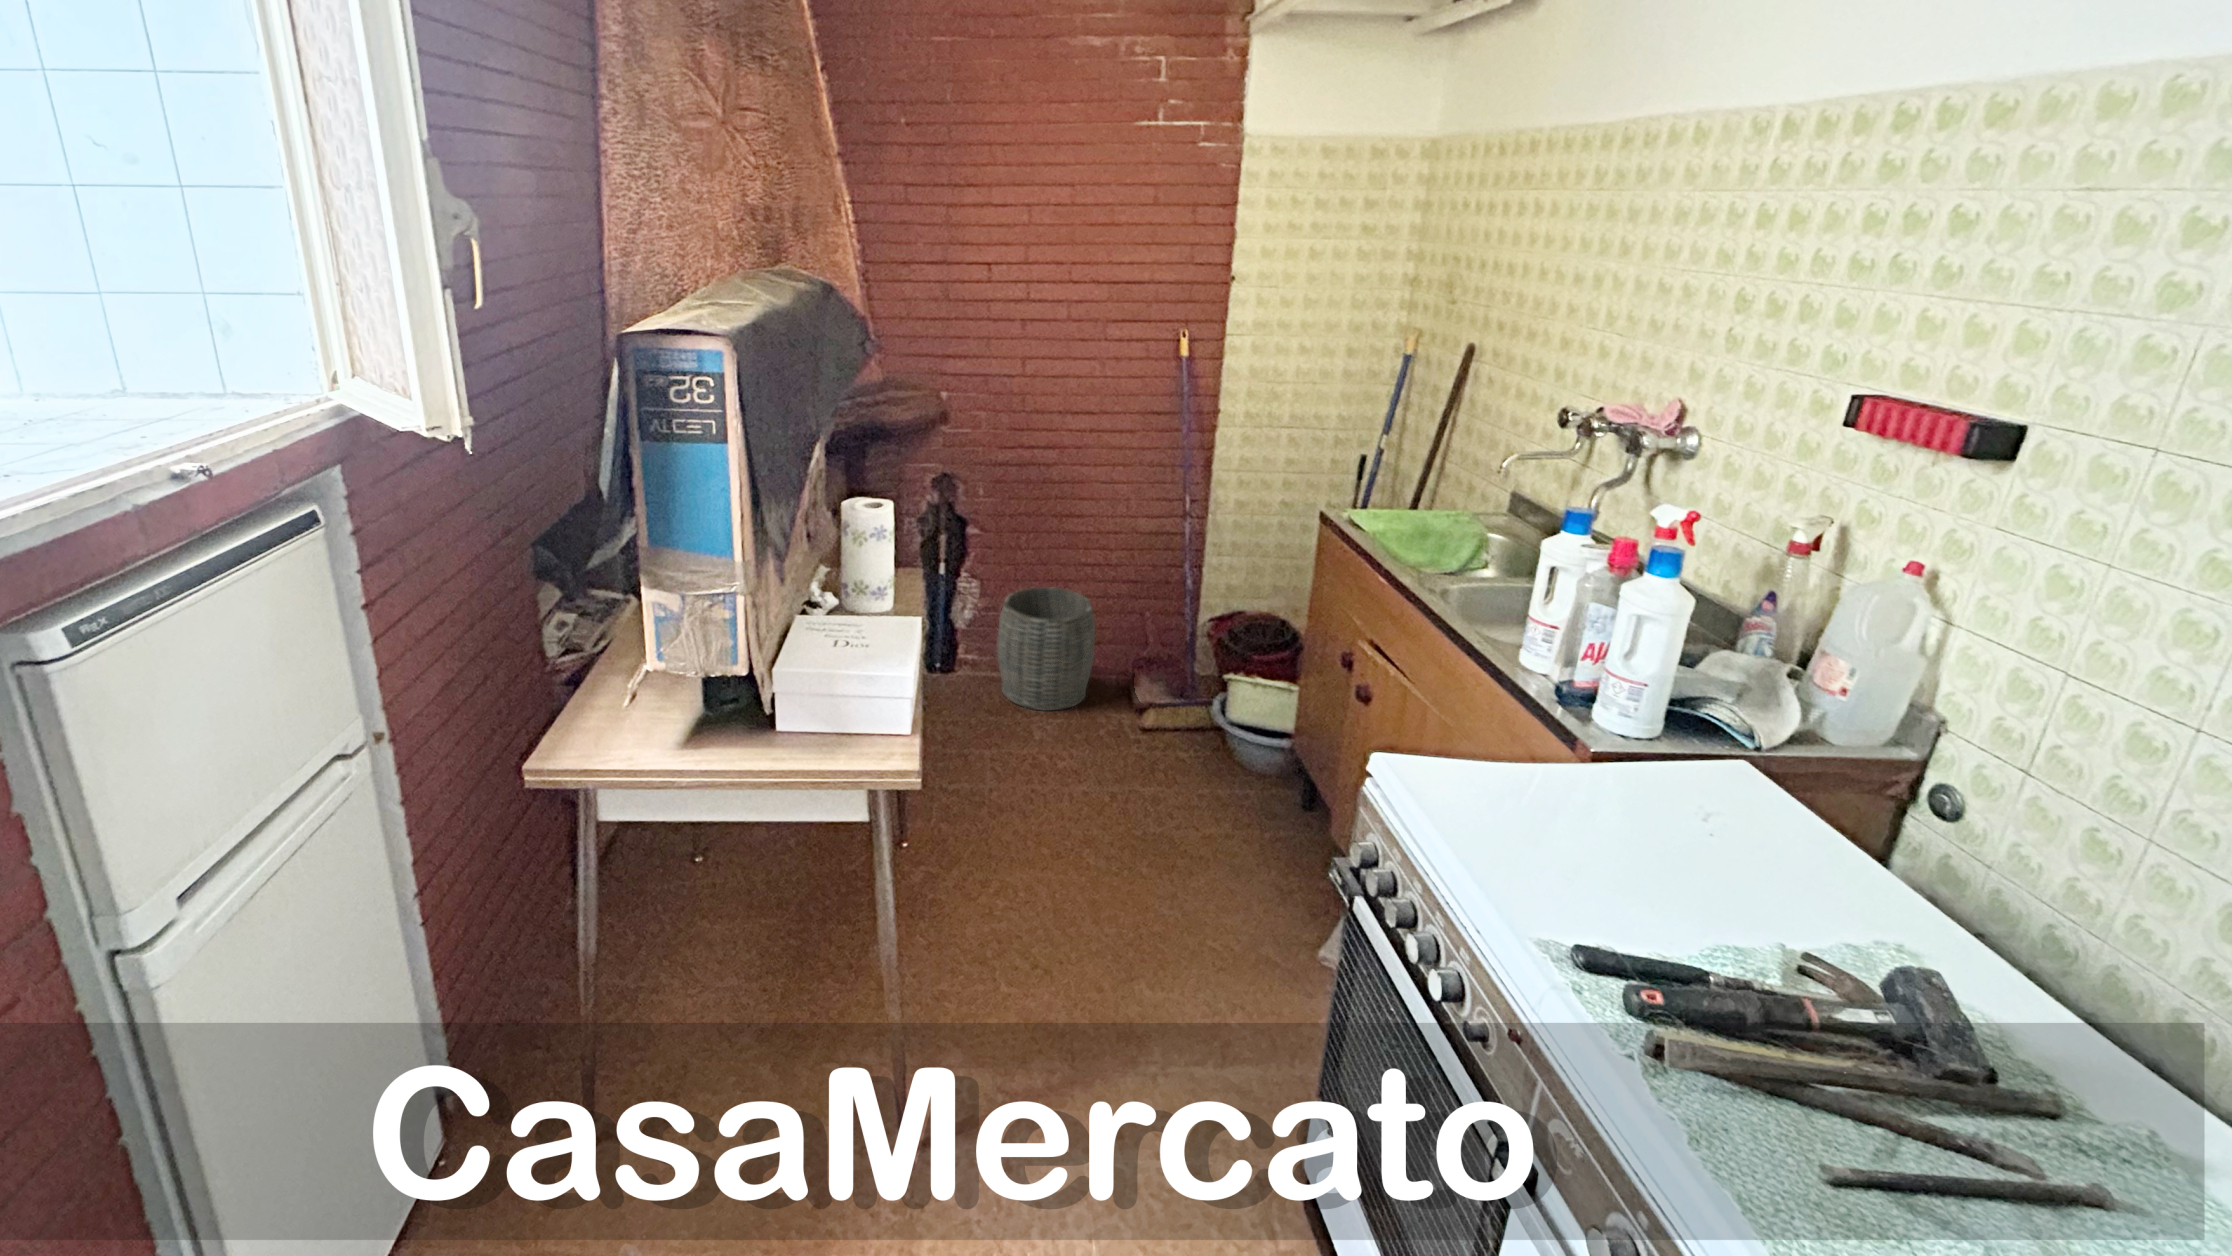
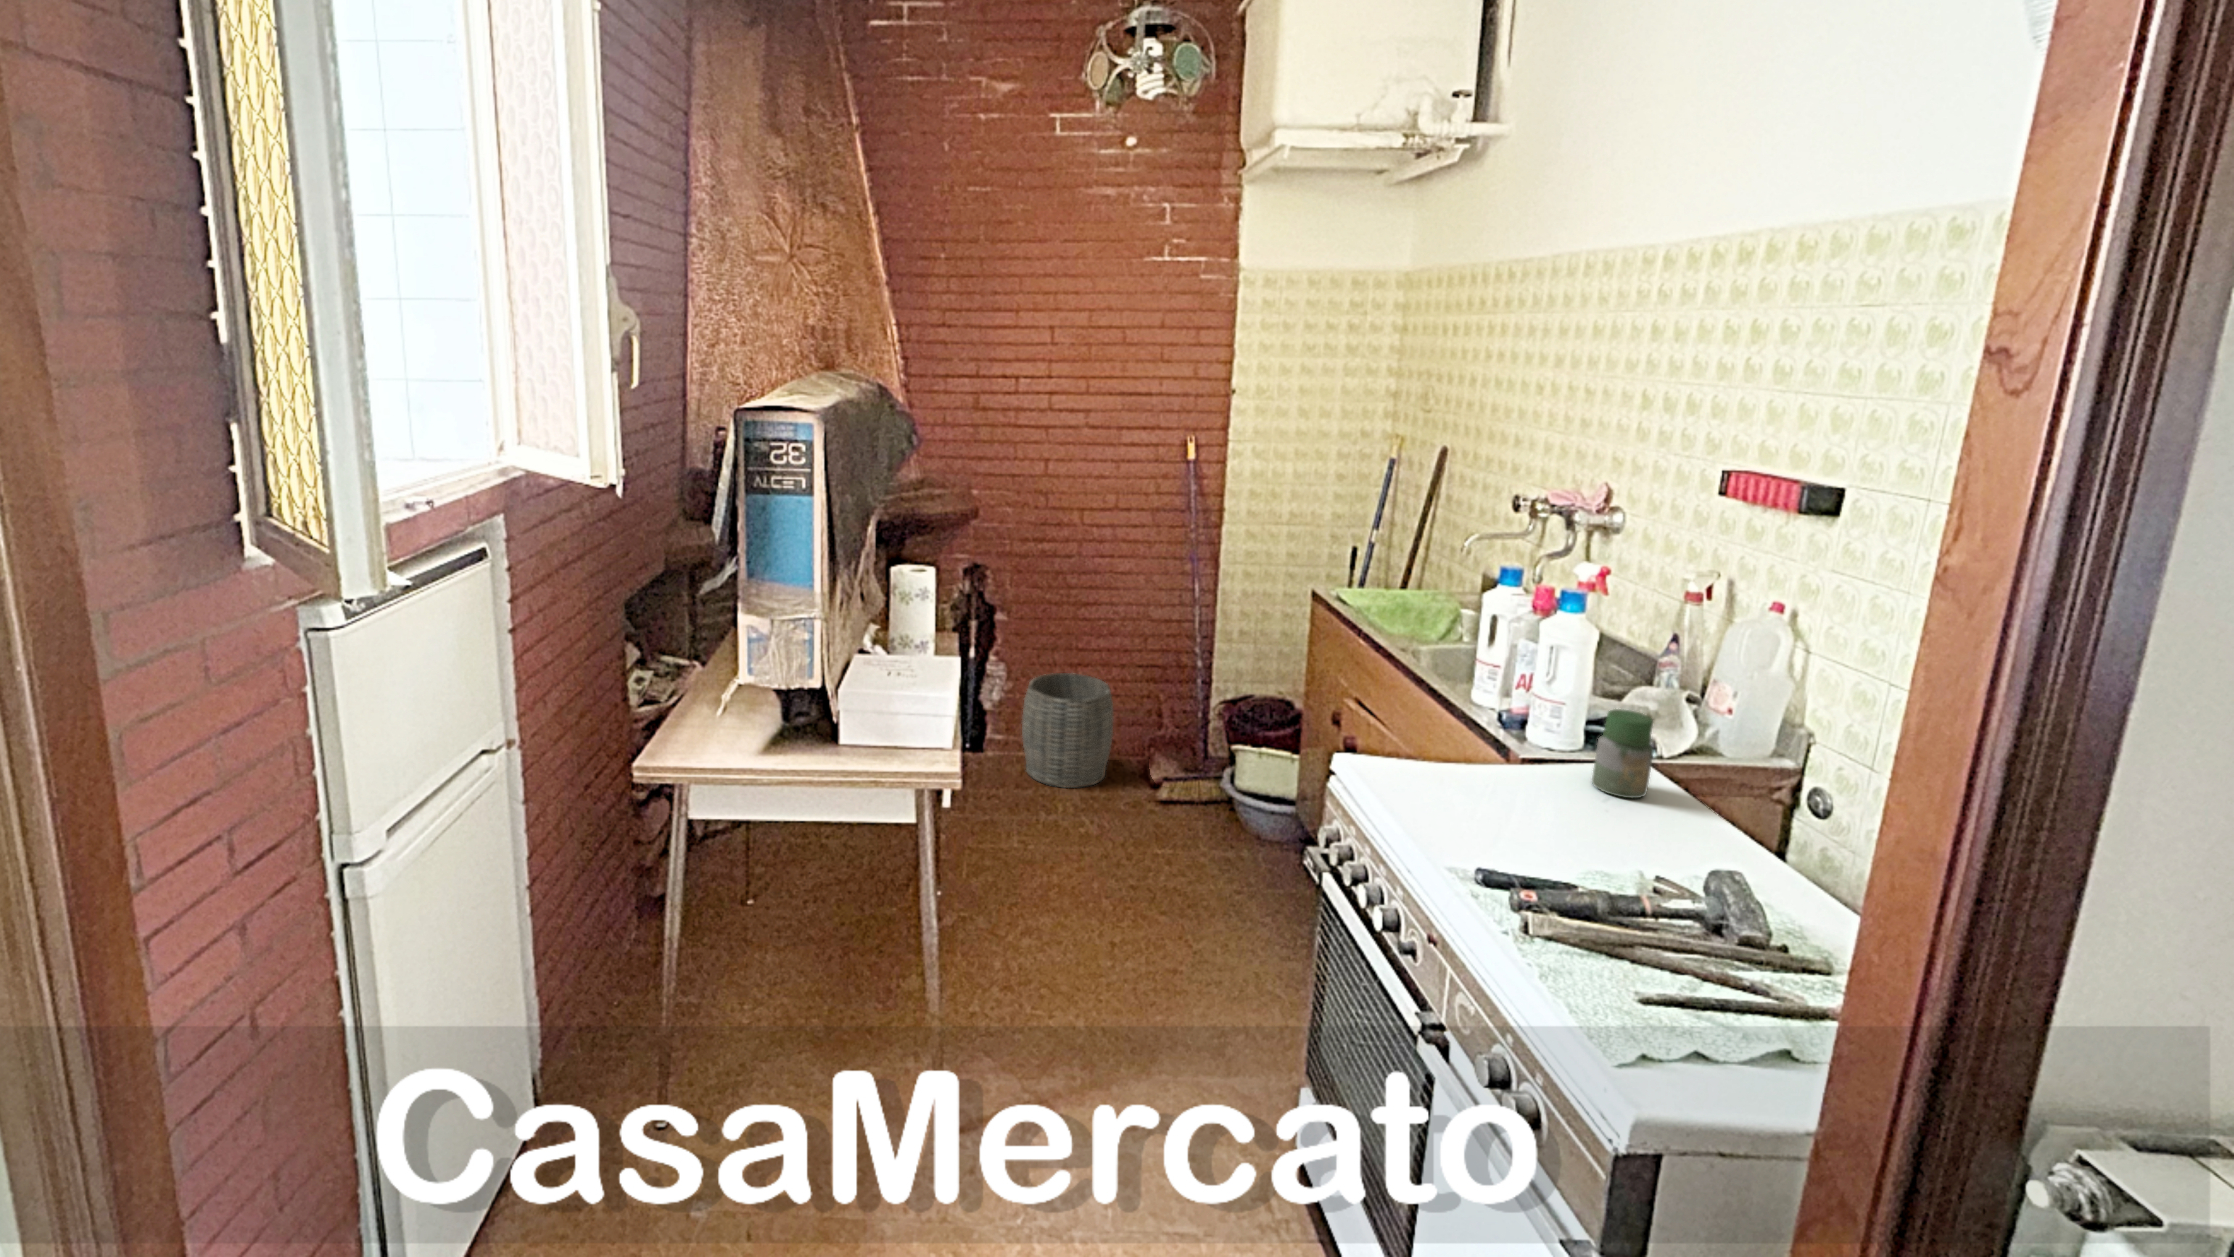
jar: none [1689,708,1778,819] -> present [1592,709,1654,798]

